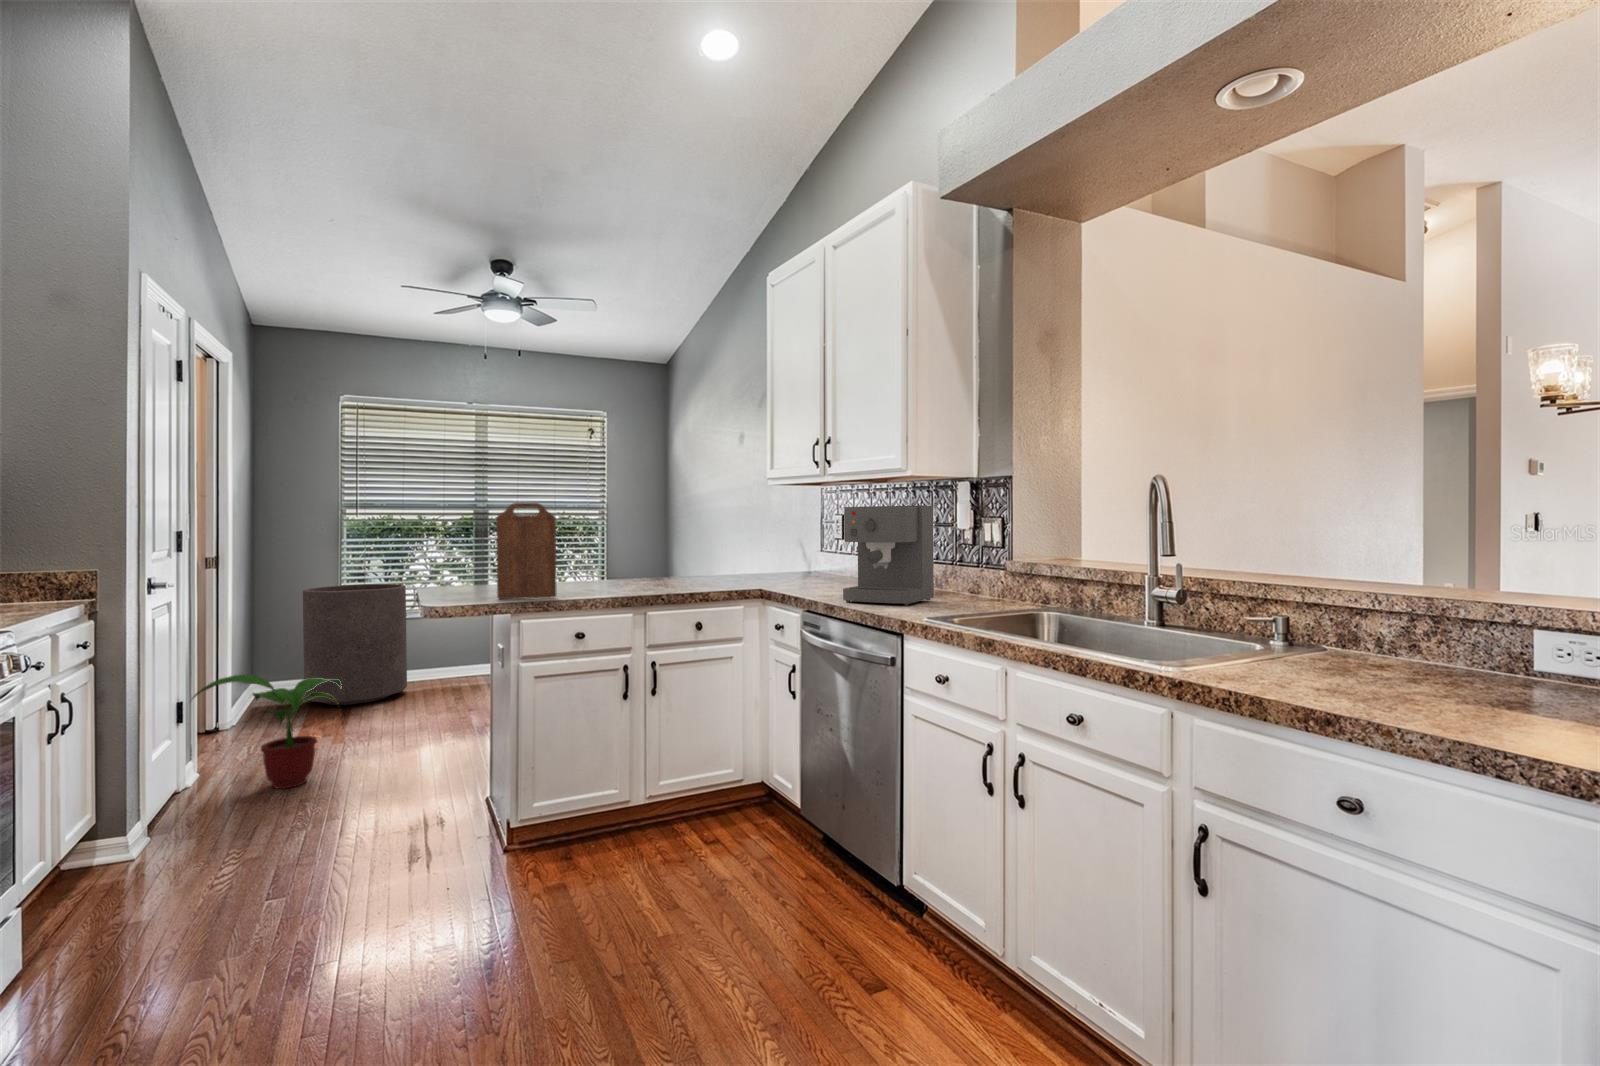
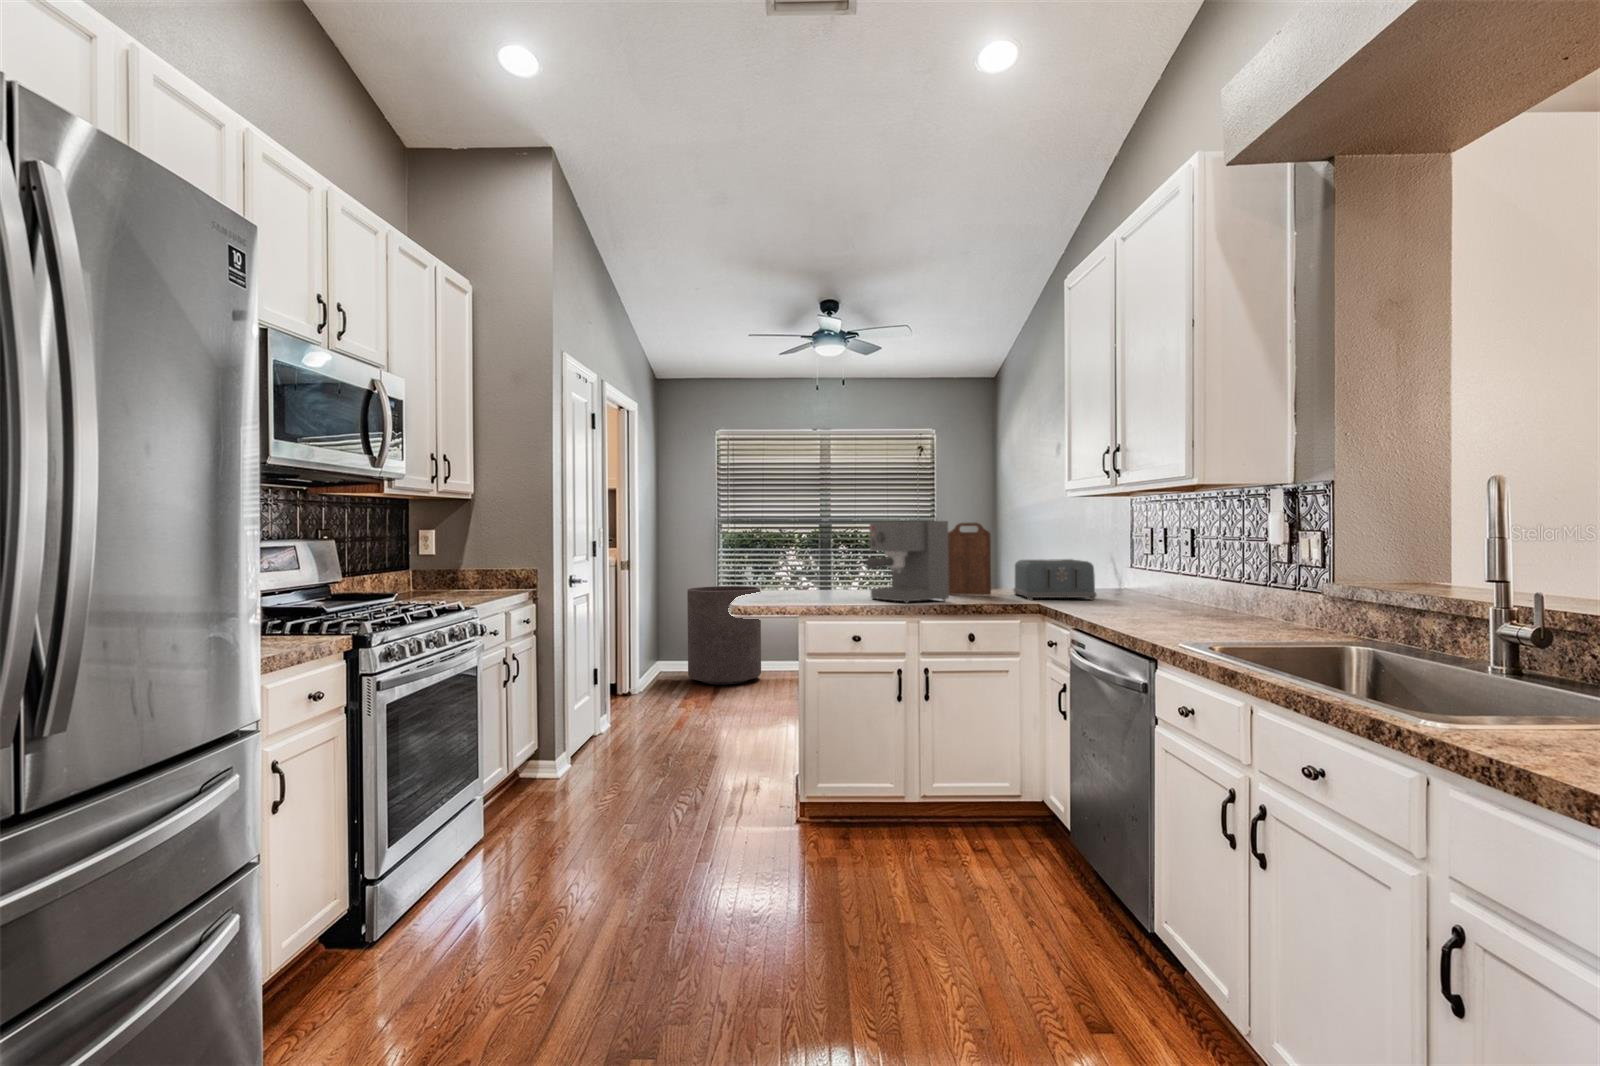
cutting board: present [496,503,557,599] -> present [948,522,991,595]
coffee maker: present [843,505,934,606] -> present [866,521,949,603]
toaster: none [721,546,802,587] -> present [1014,559,1096,600]
potted plant: present [192,675,342,789] -> none [601,652,700,744]

